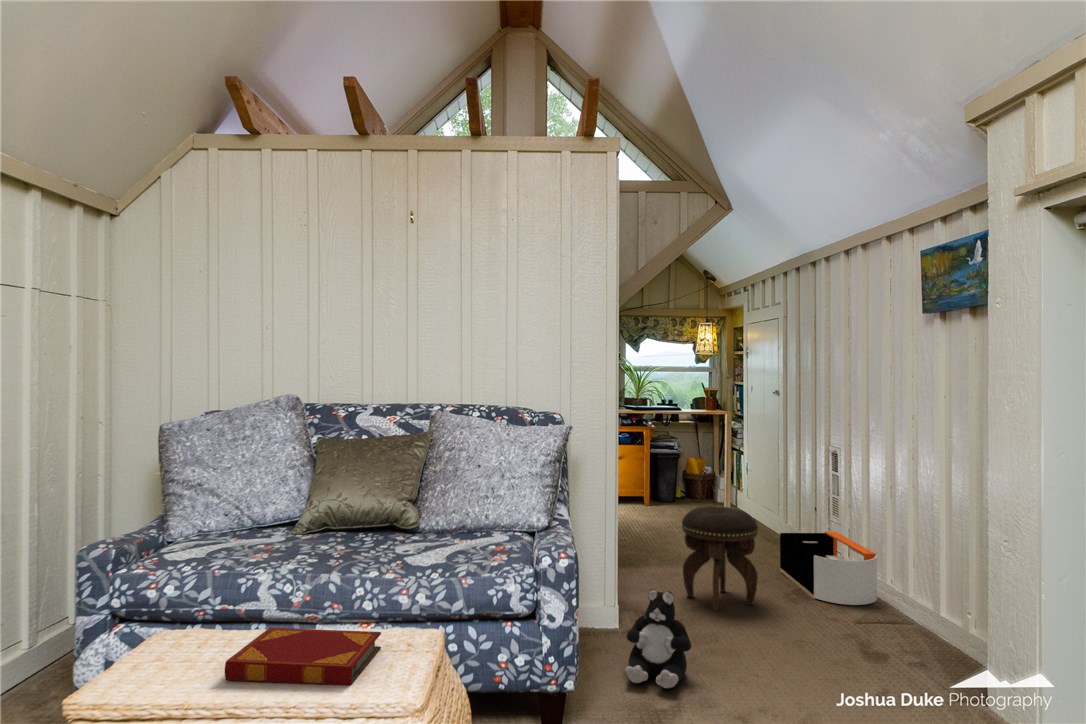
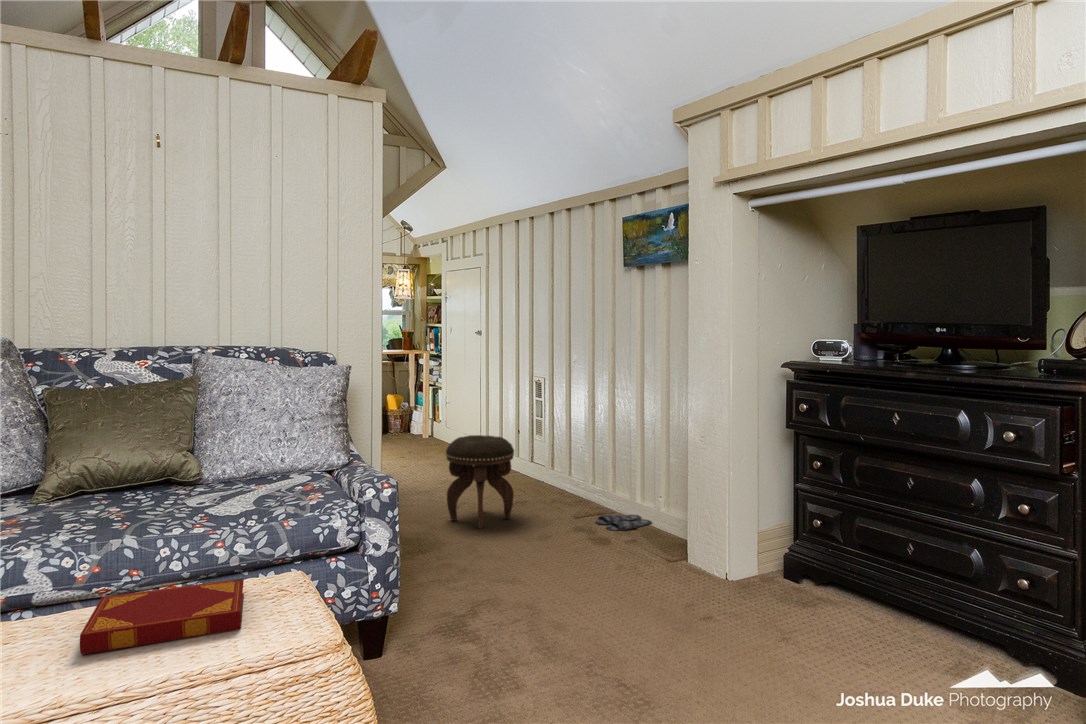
storage bin: present [780,531,877,605] -> none [522,449,603,508]
plush toy: present [626,589,691,689] -> none [422,512,482,597]
slippers: none [857,618,937,644] -> present [595,514,652,531]

